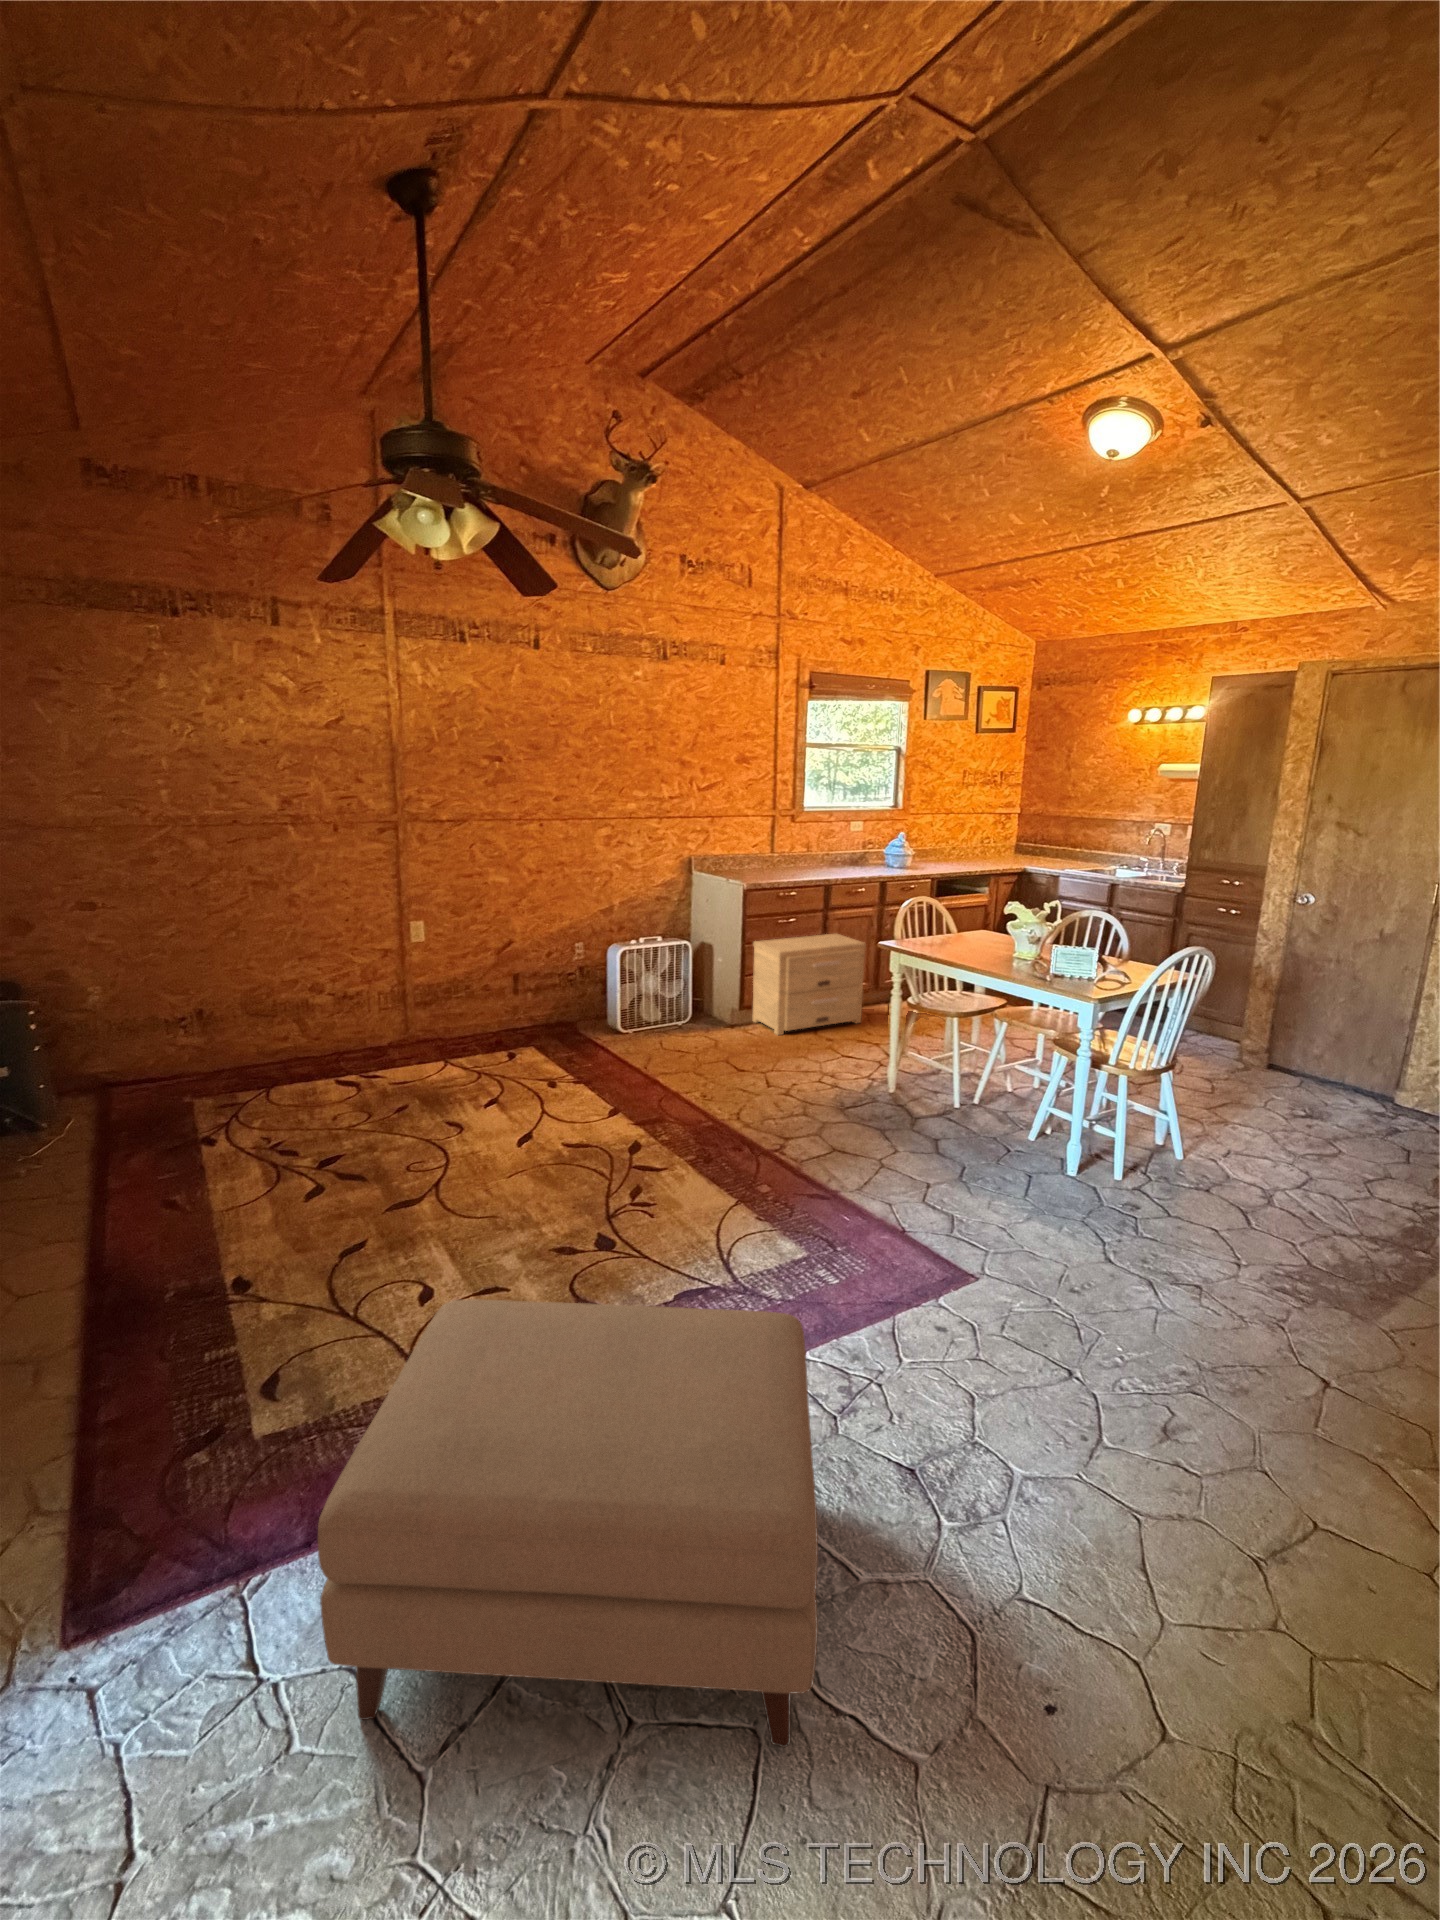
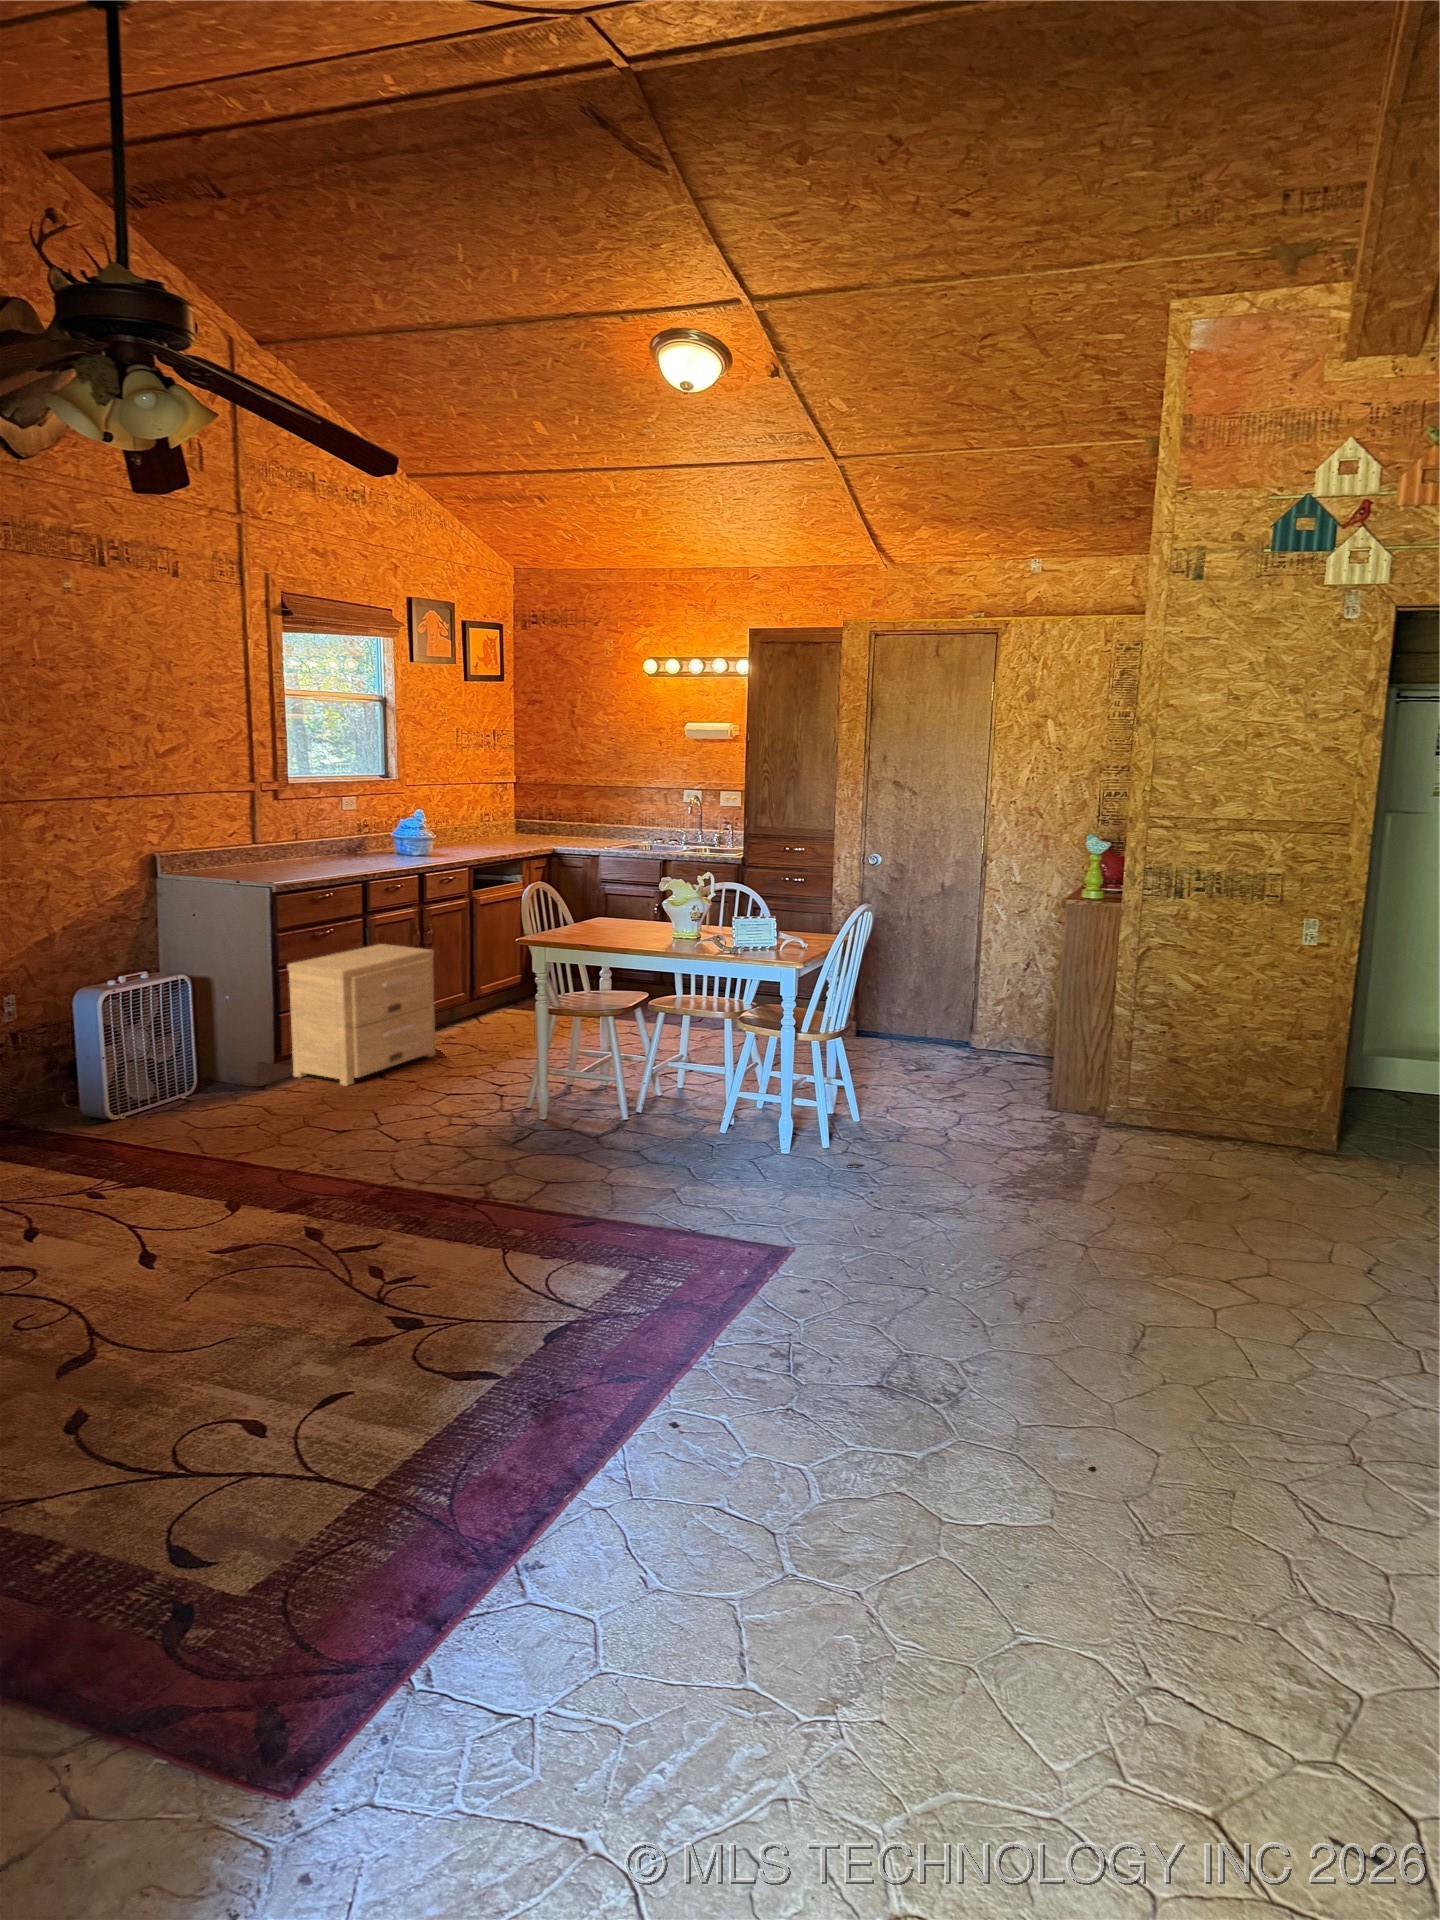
ottoman: present [318,1299,818,1747] -> none [479,1247,997,1709]

